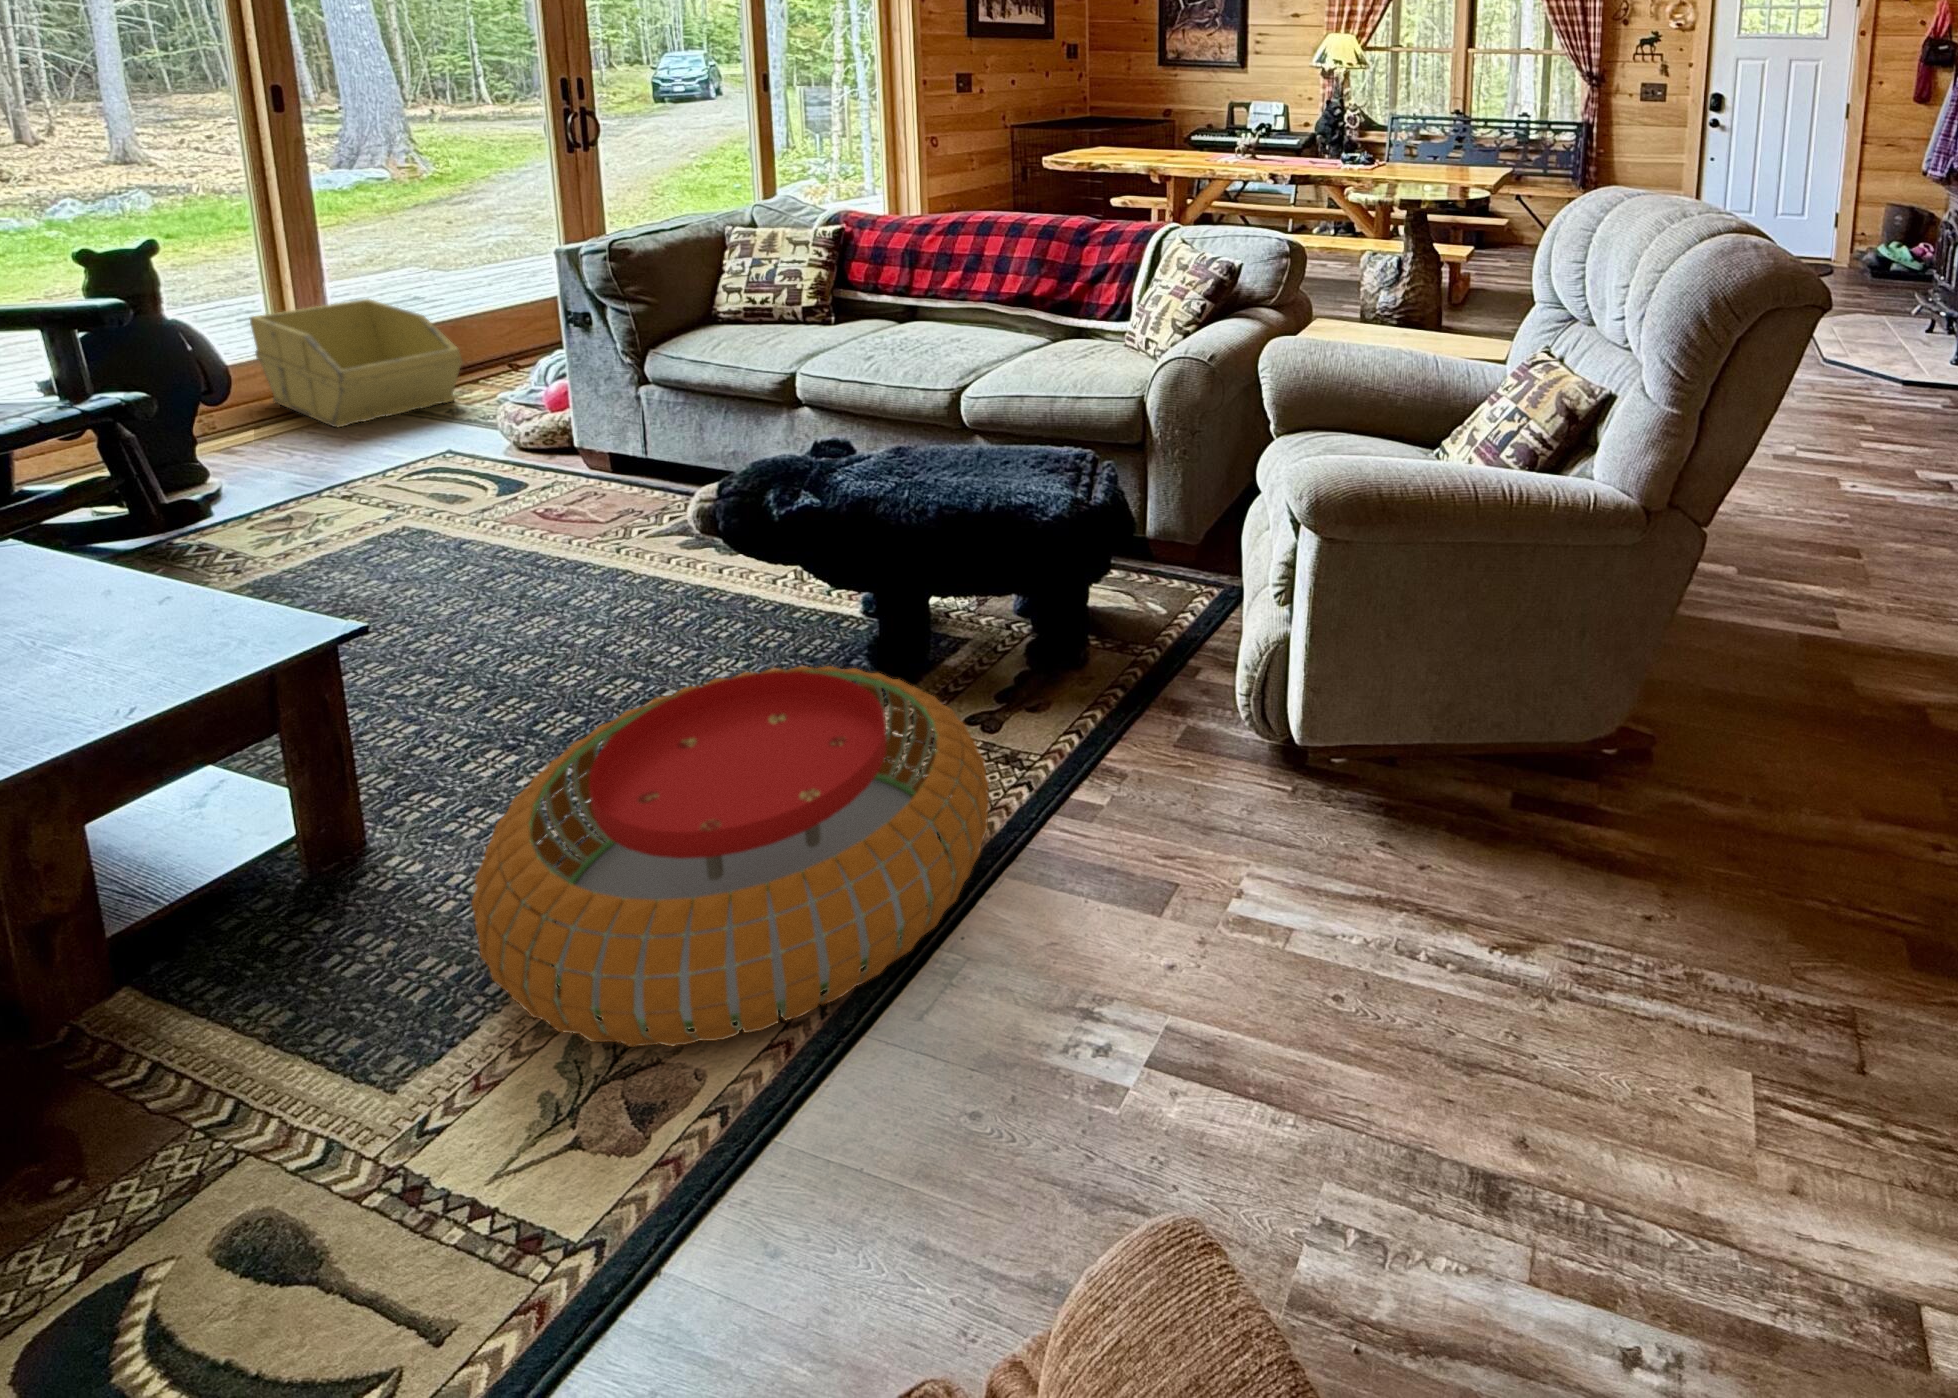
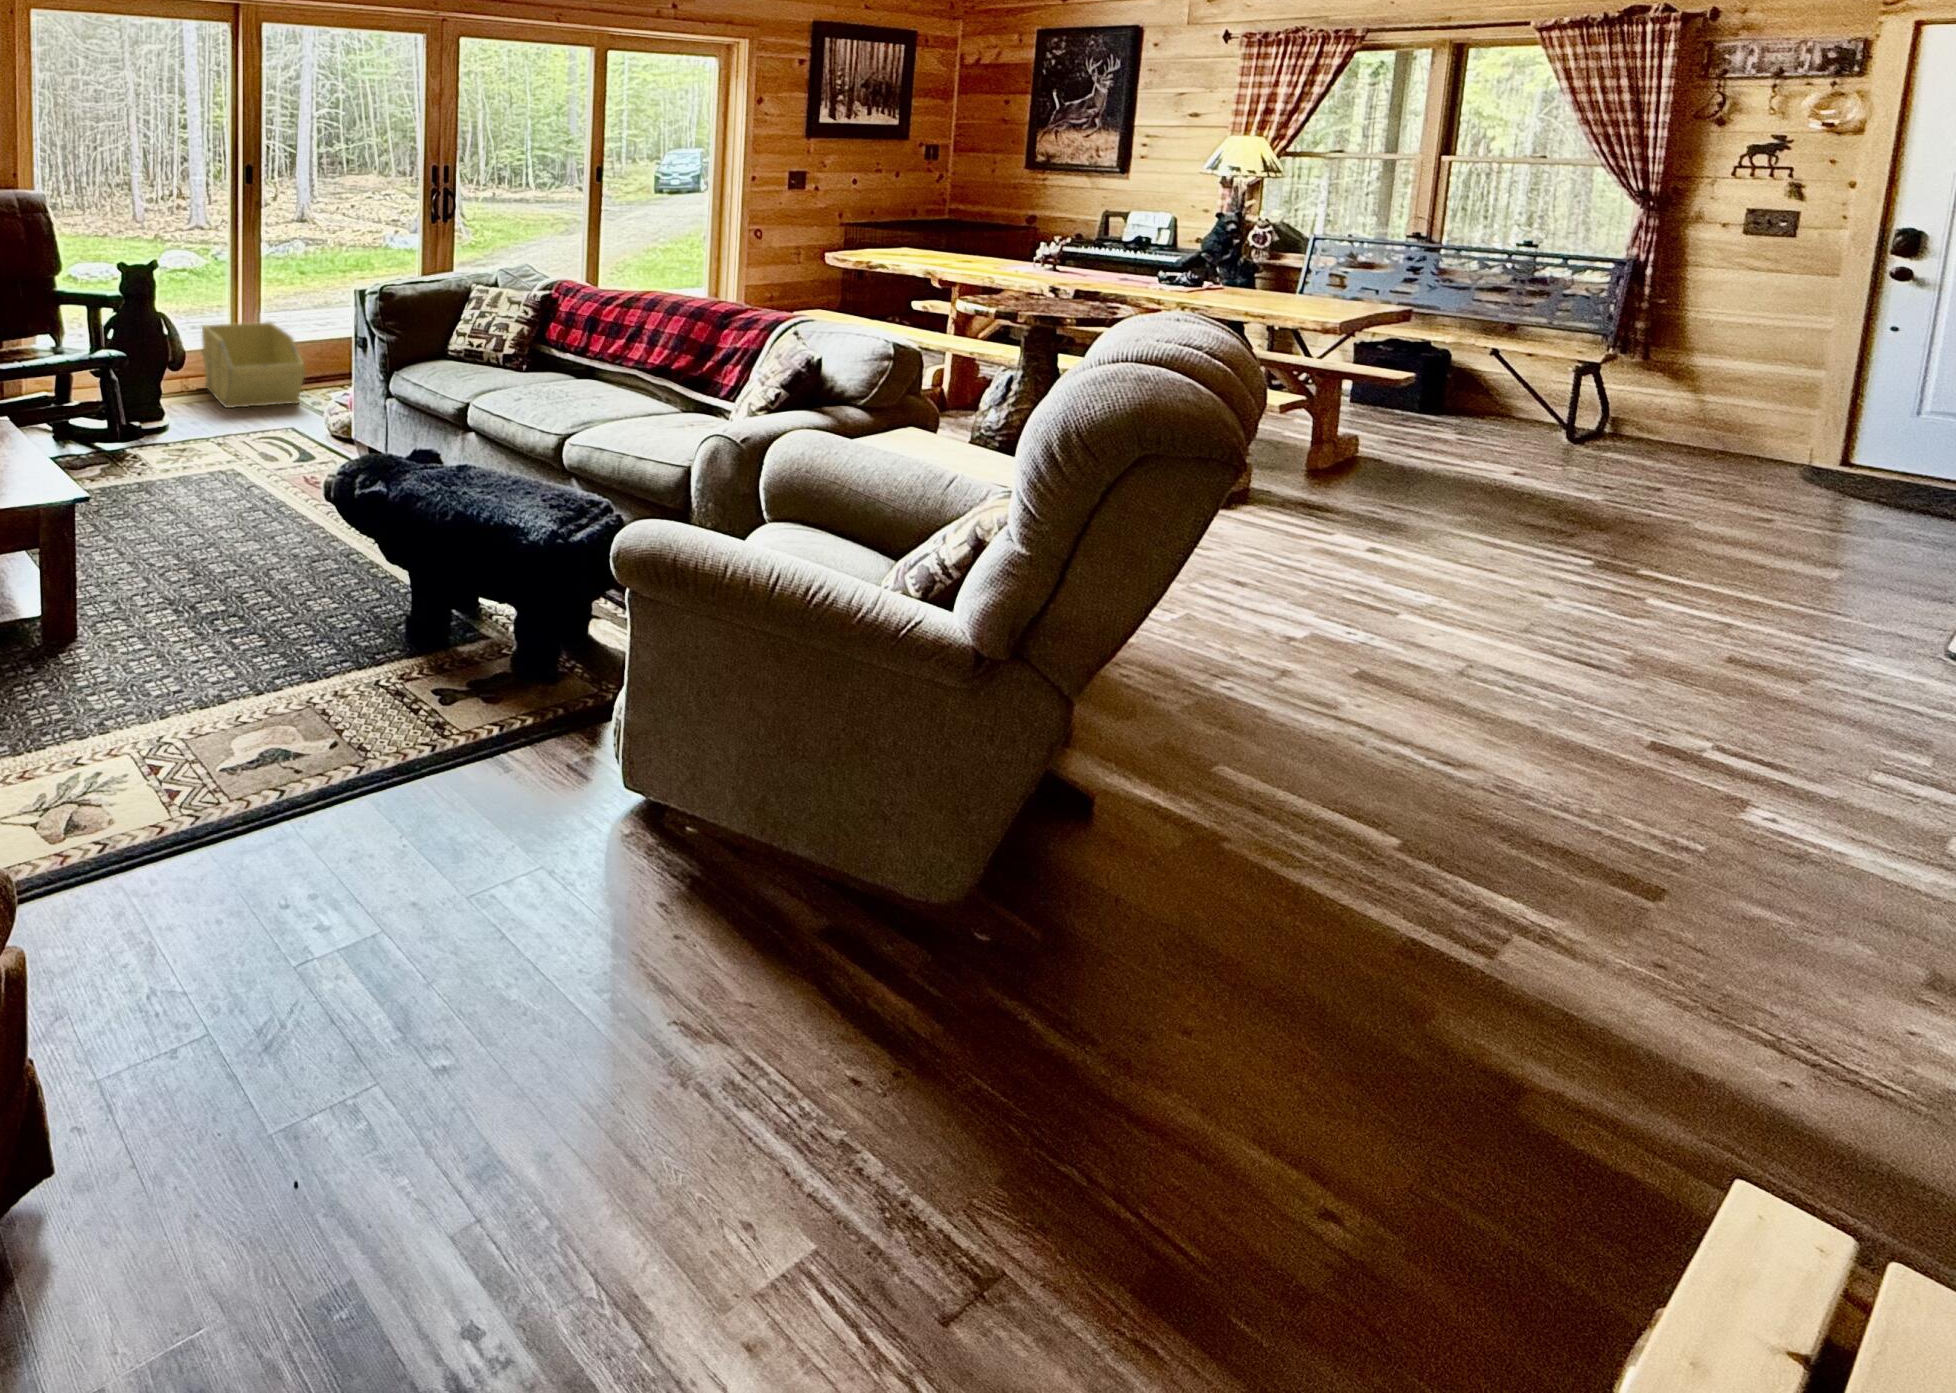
pouf: present [471,666,990,1047] -> none [73,588,407,809]

